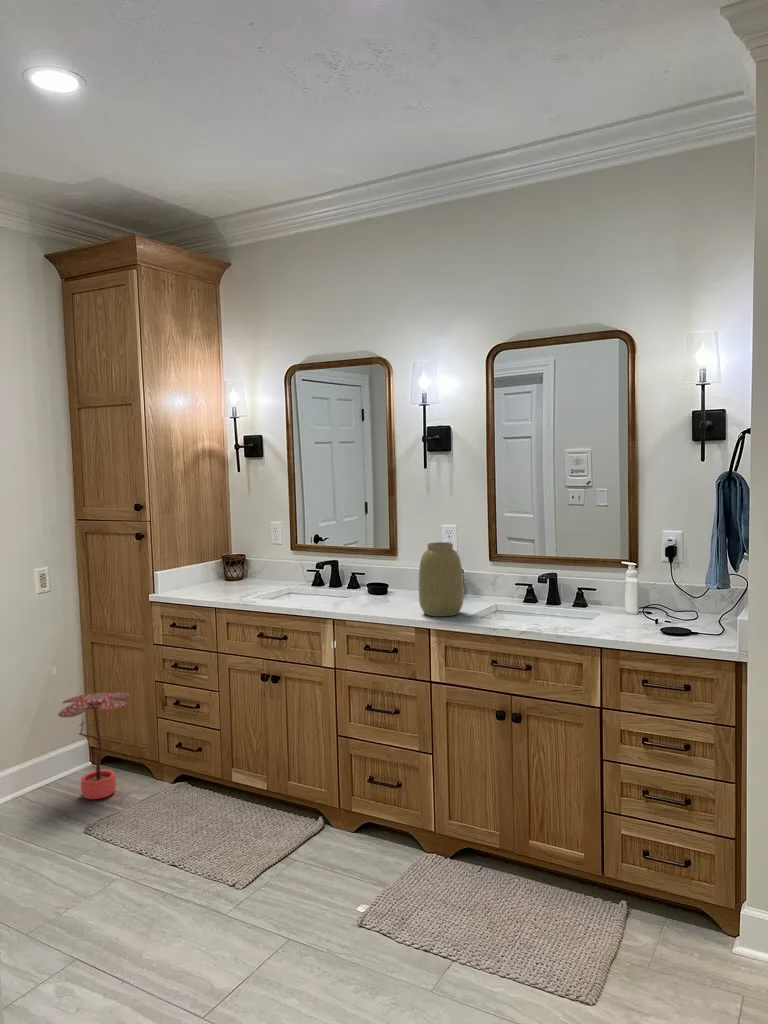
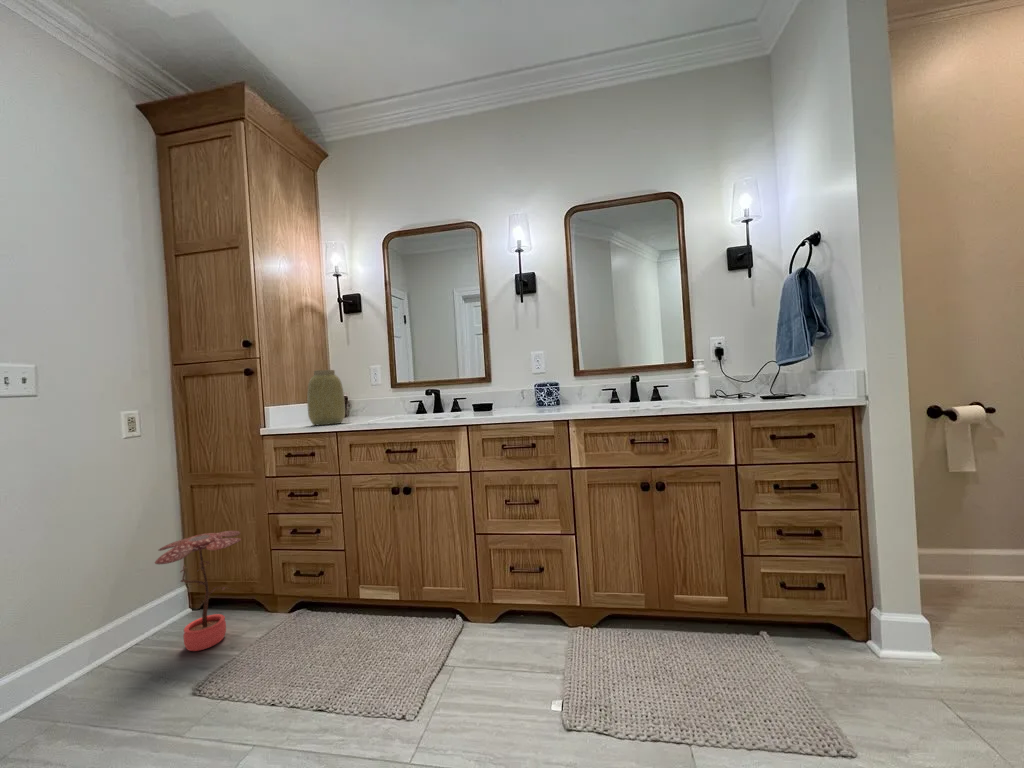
vase: present [419,542,464,617] -> present [307,370,345,425]

